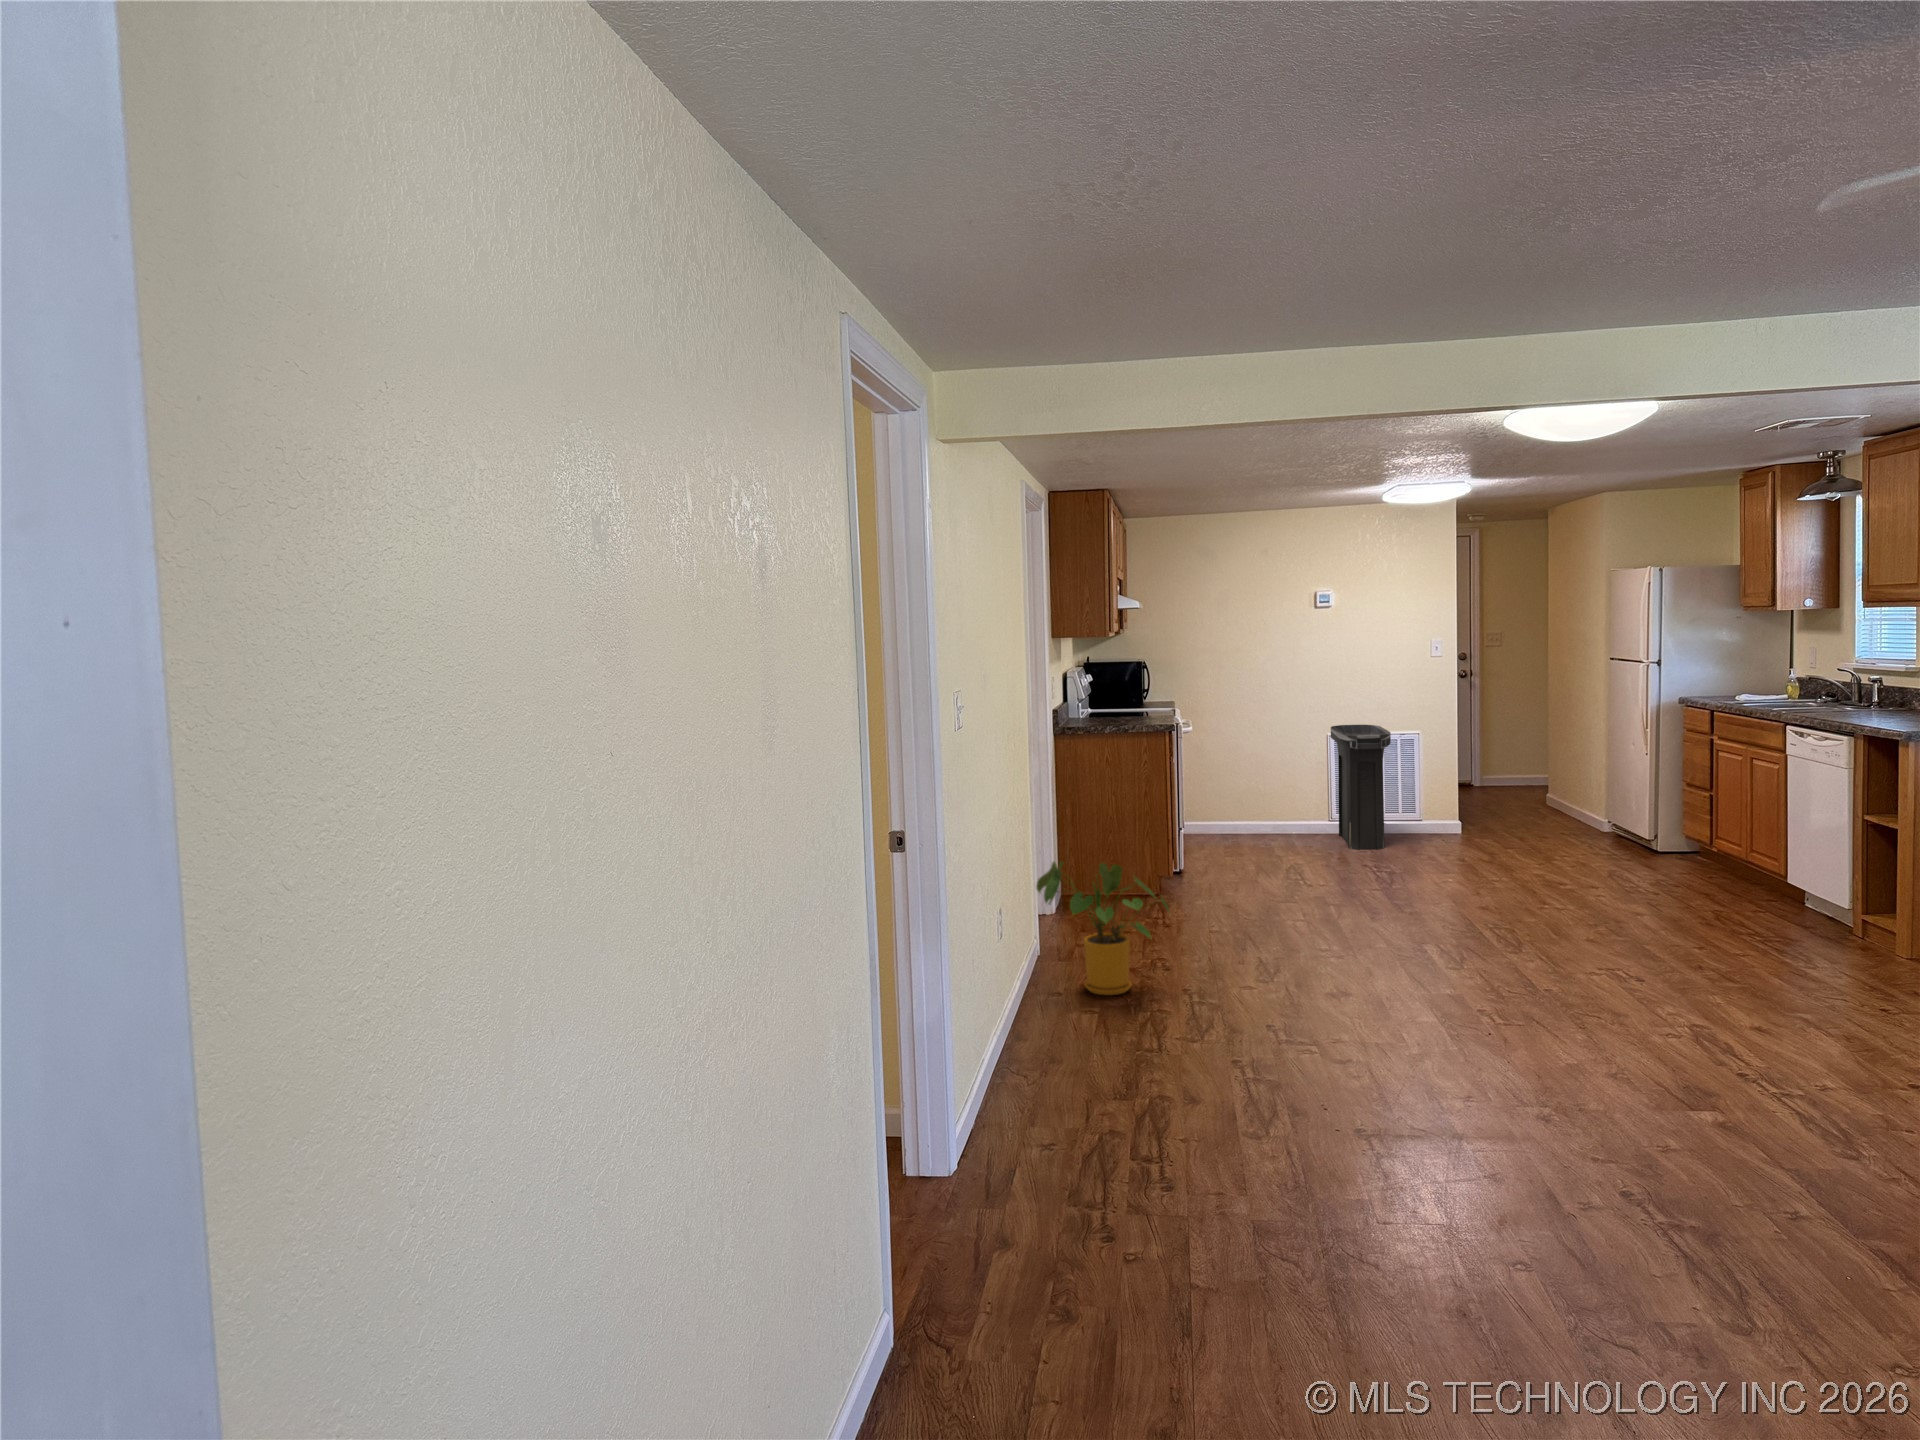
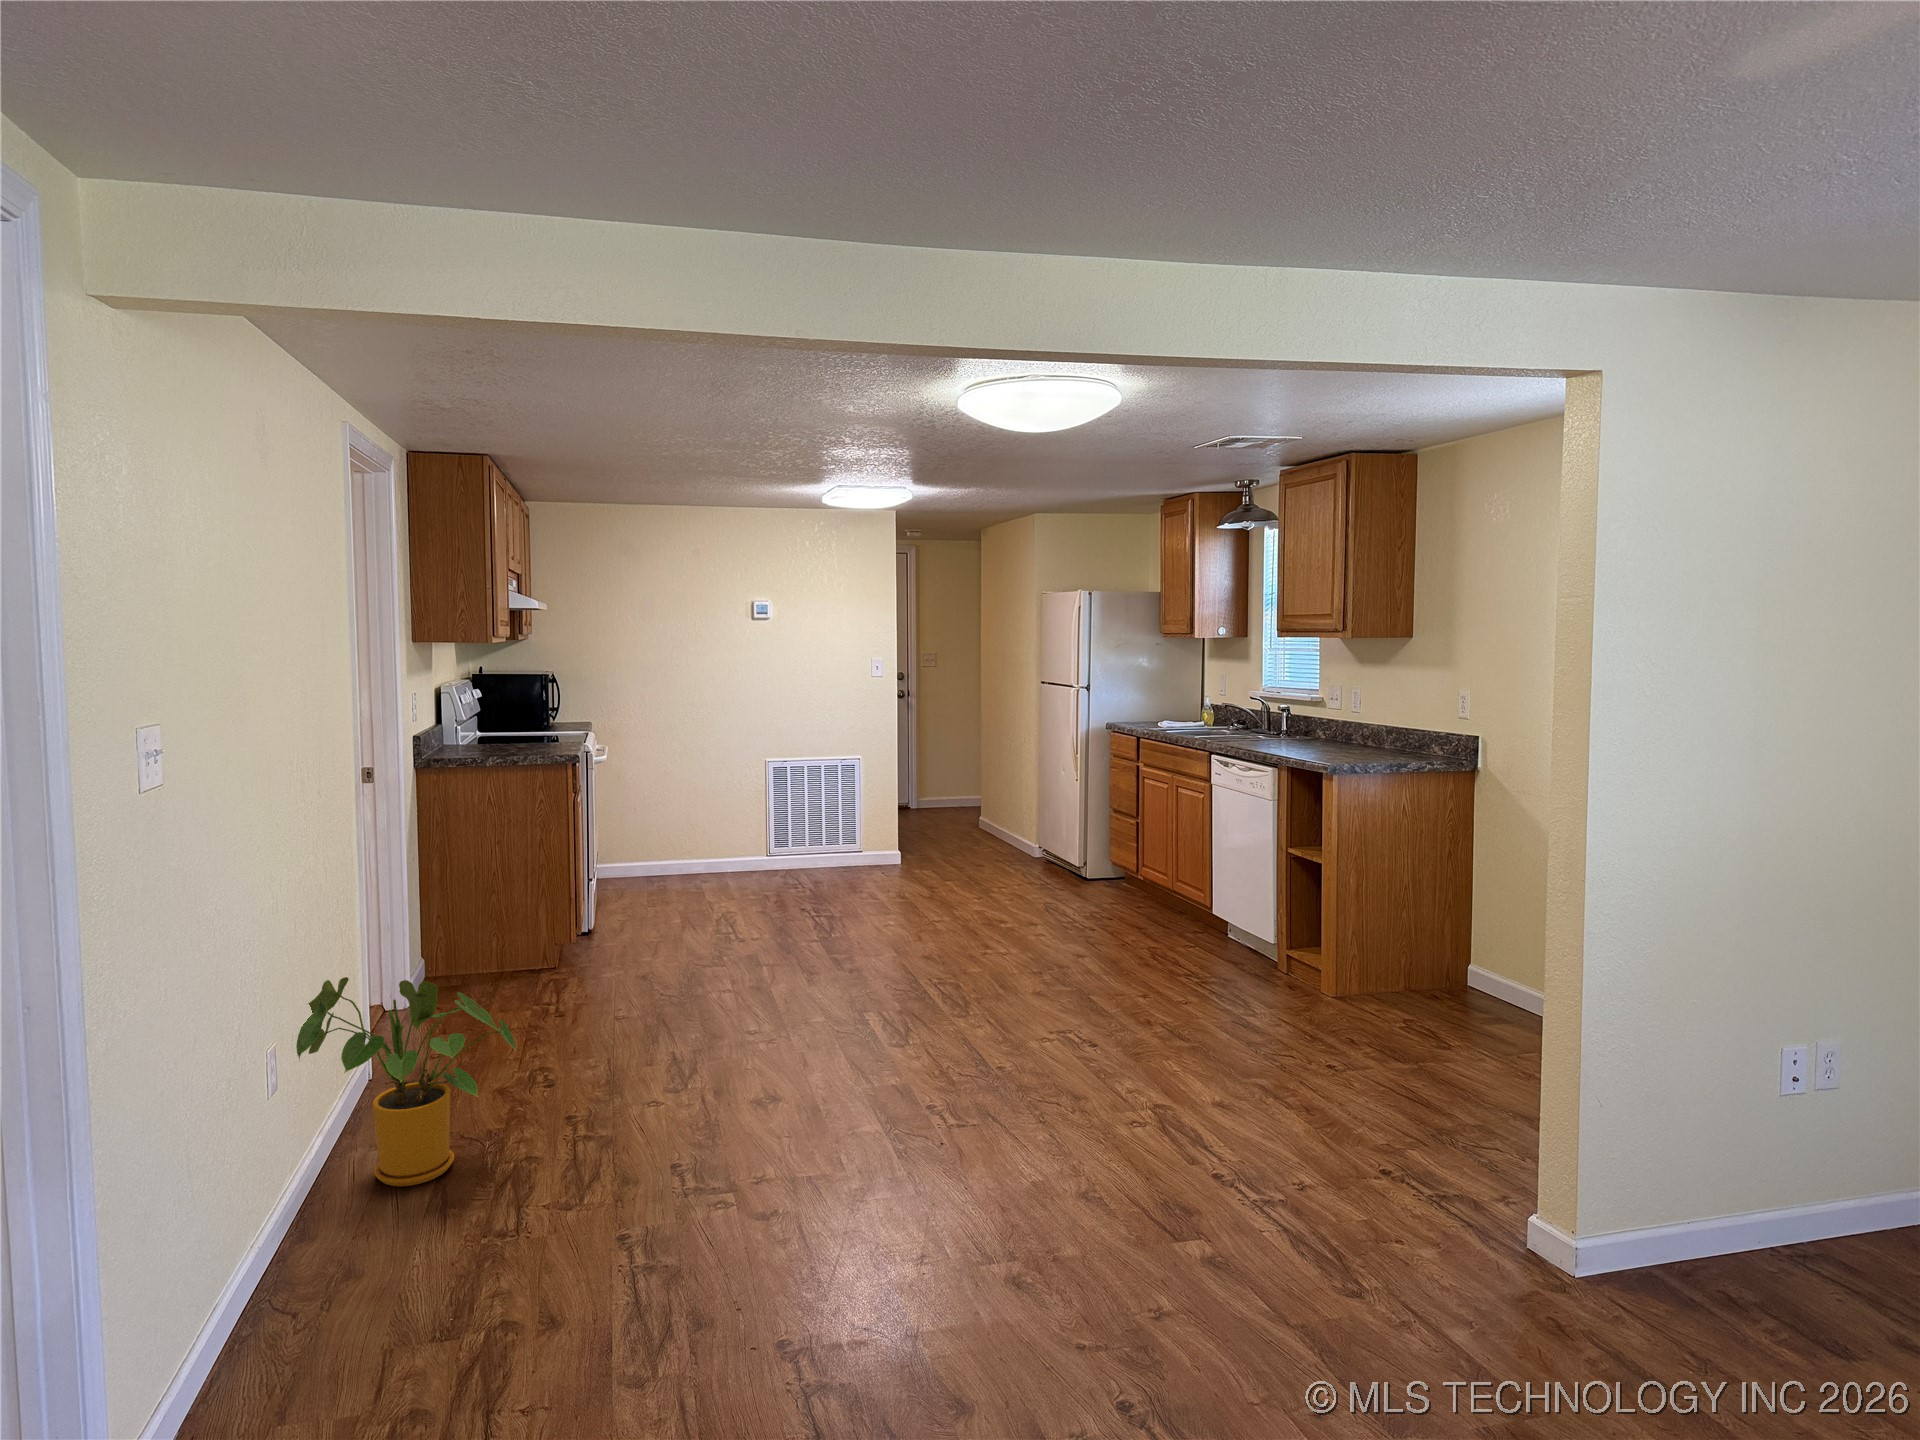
trash can: present [1331,725,1391,849] -> none [770,750,833,892]

